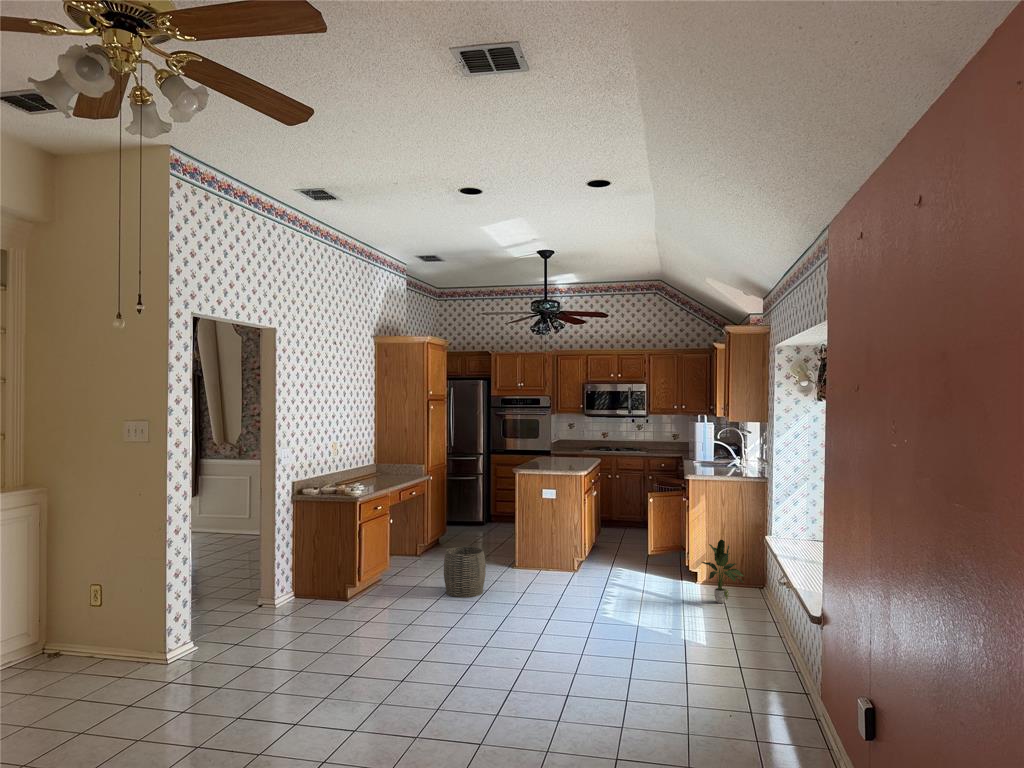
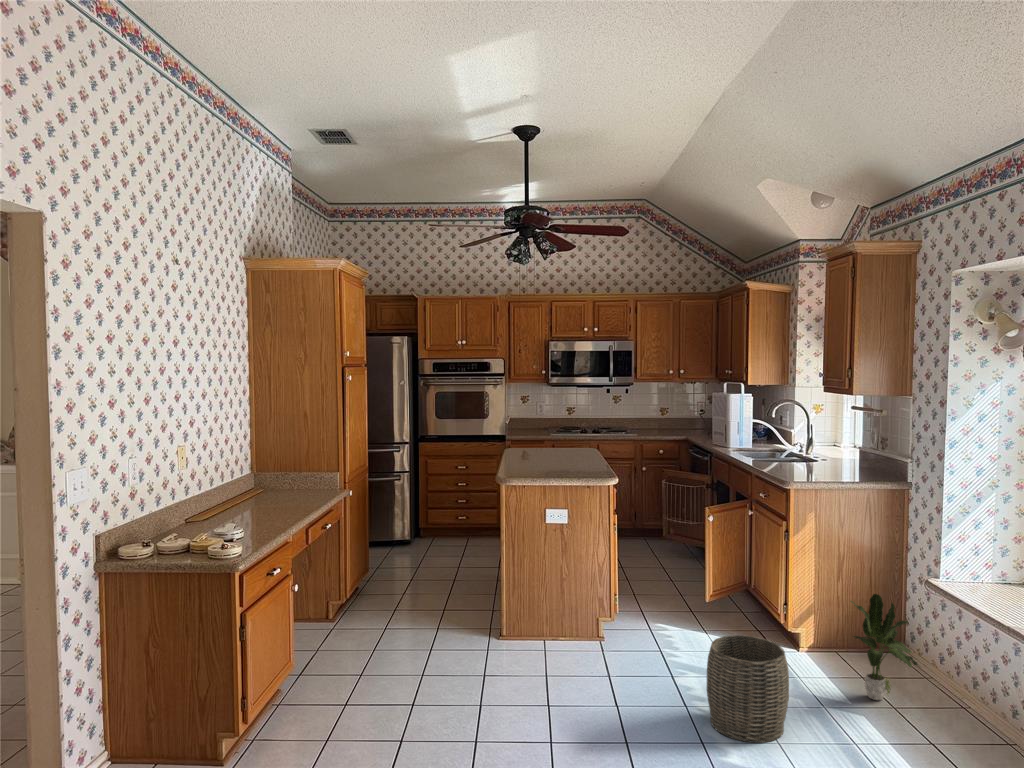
woven basket: present [444,547,486,597] -> present [707,635,789,743]

